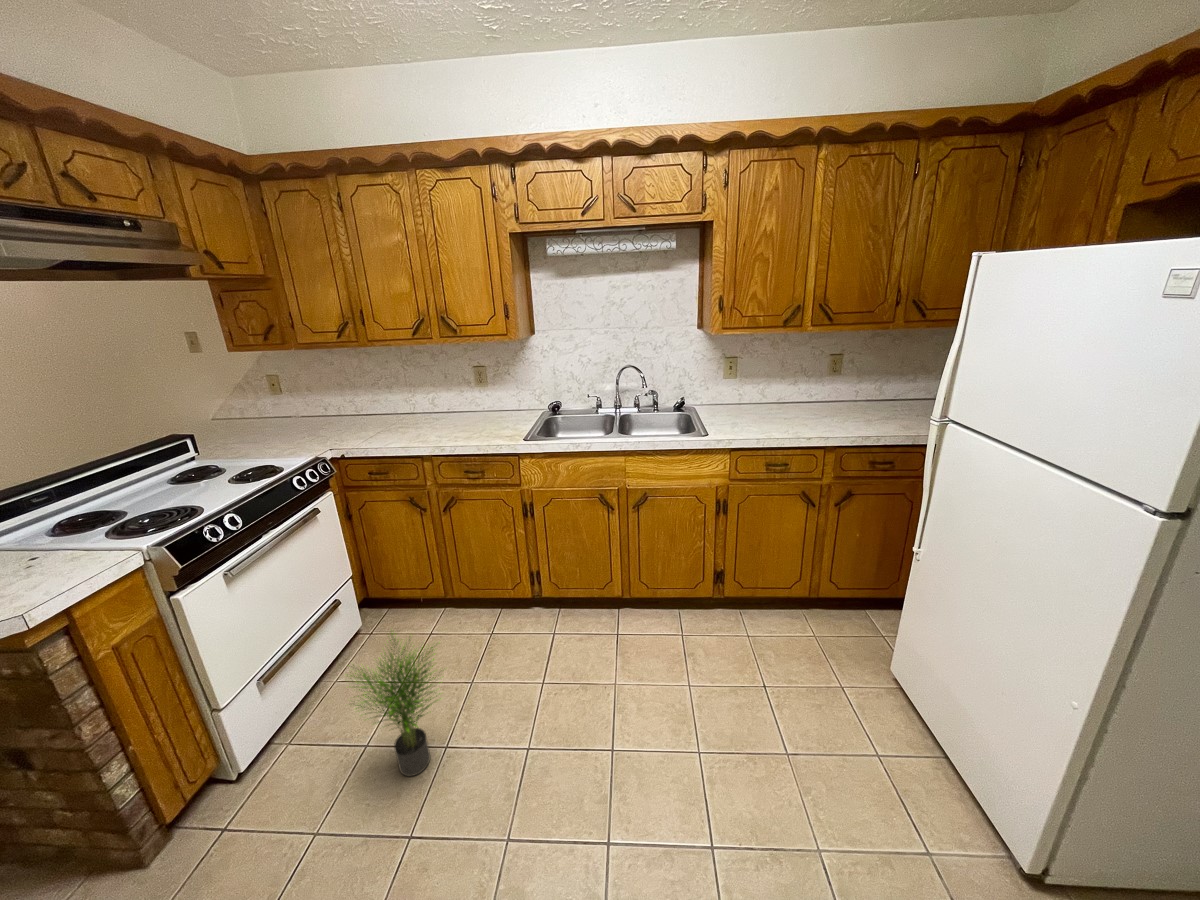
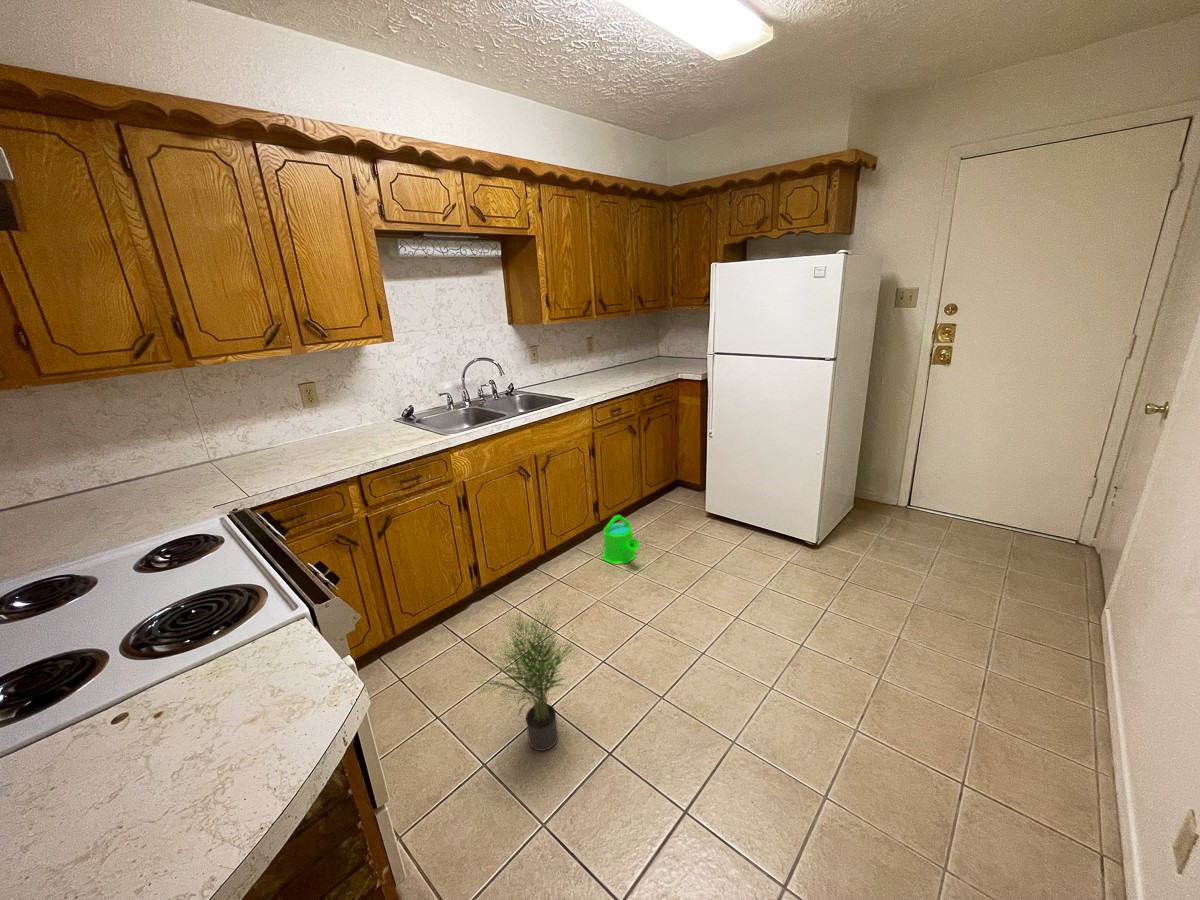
watering can: none [685,599,731,664] -> present [603,515,639,564]

